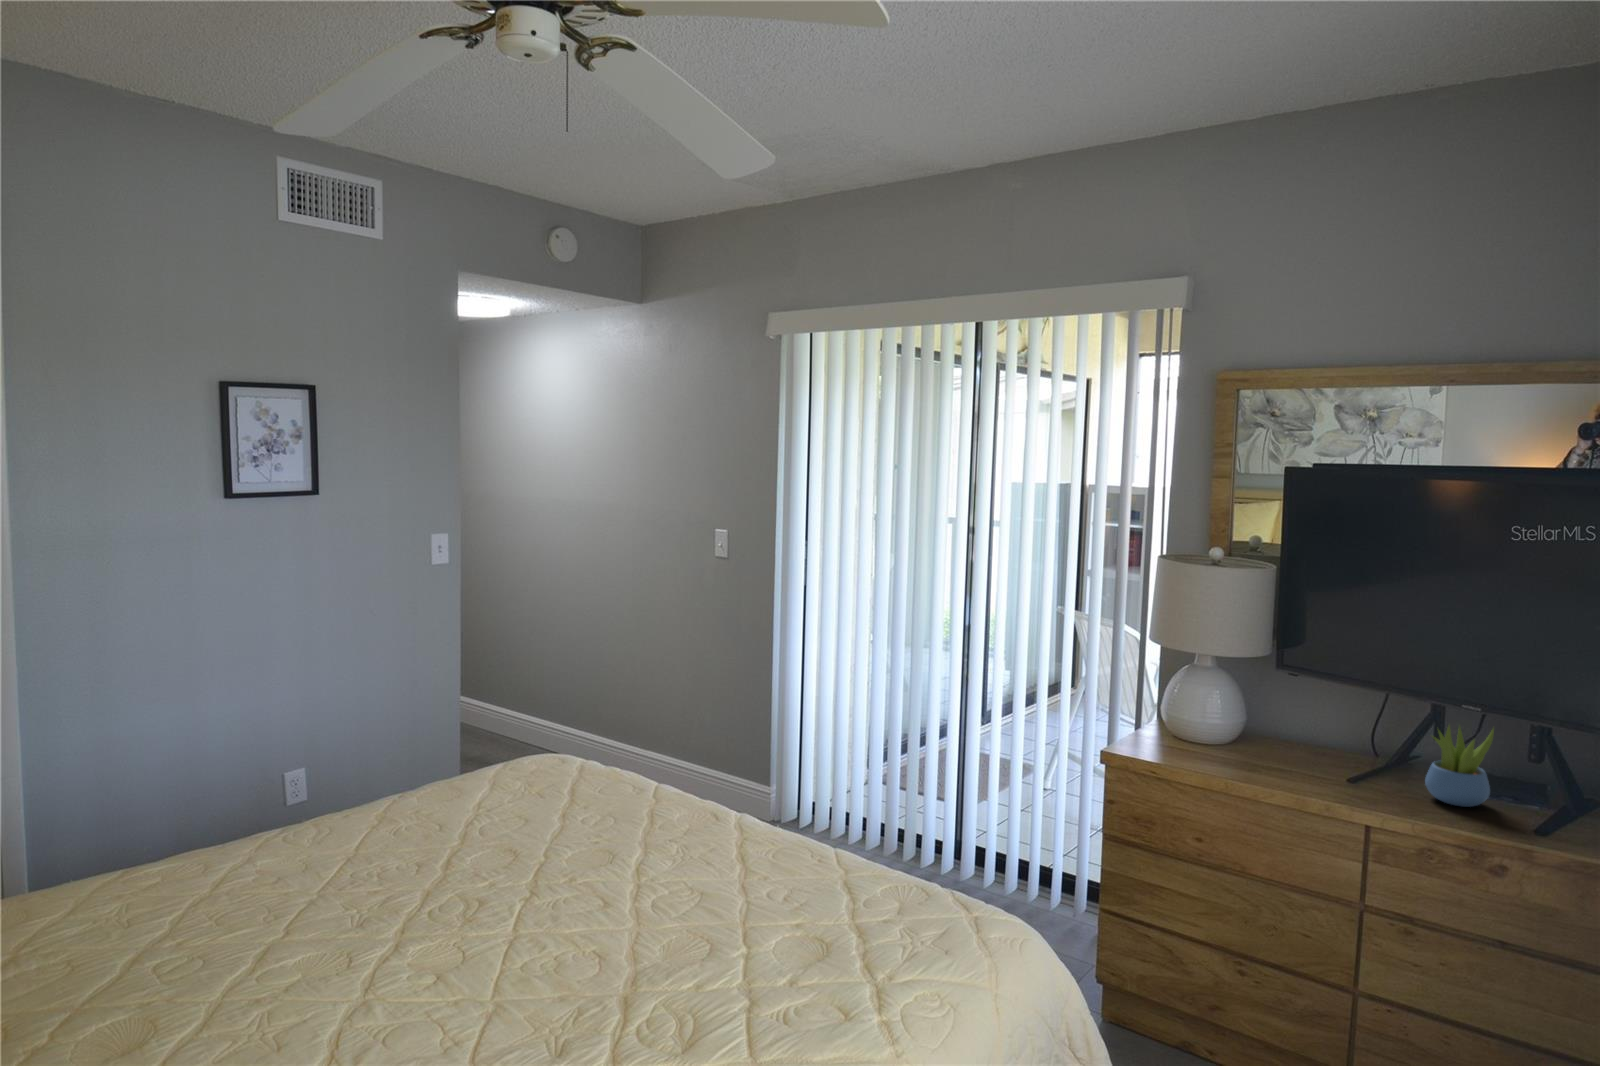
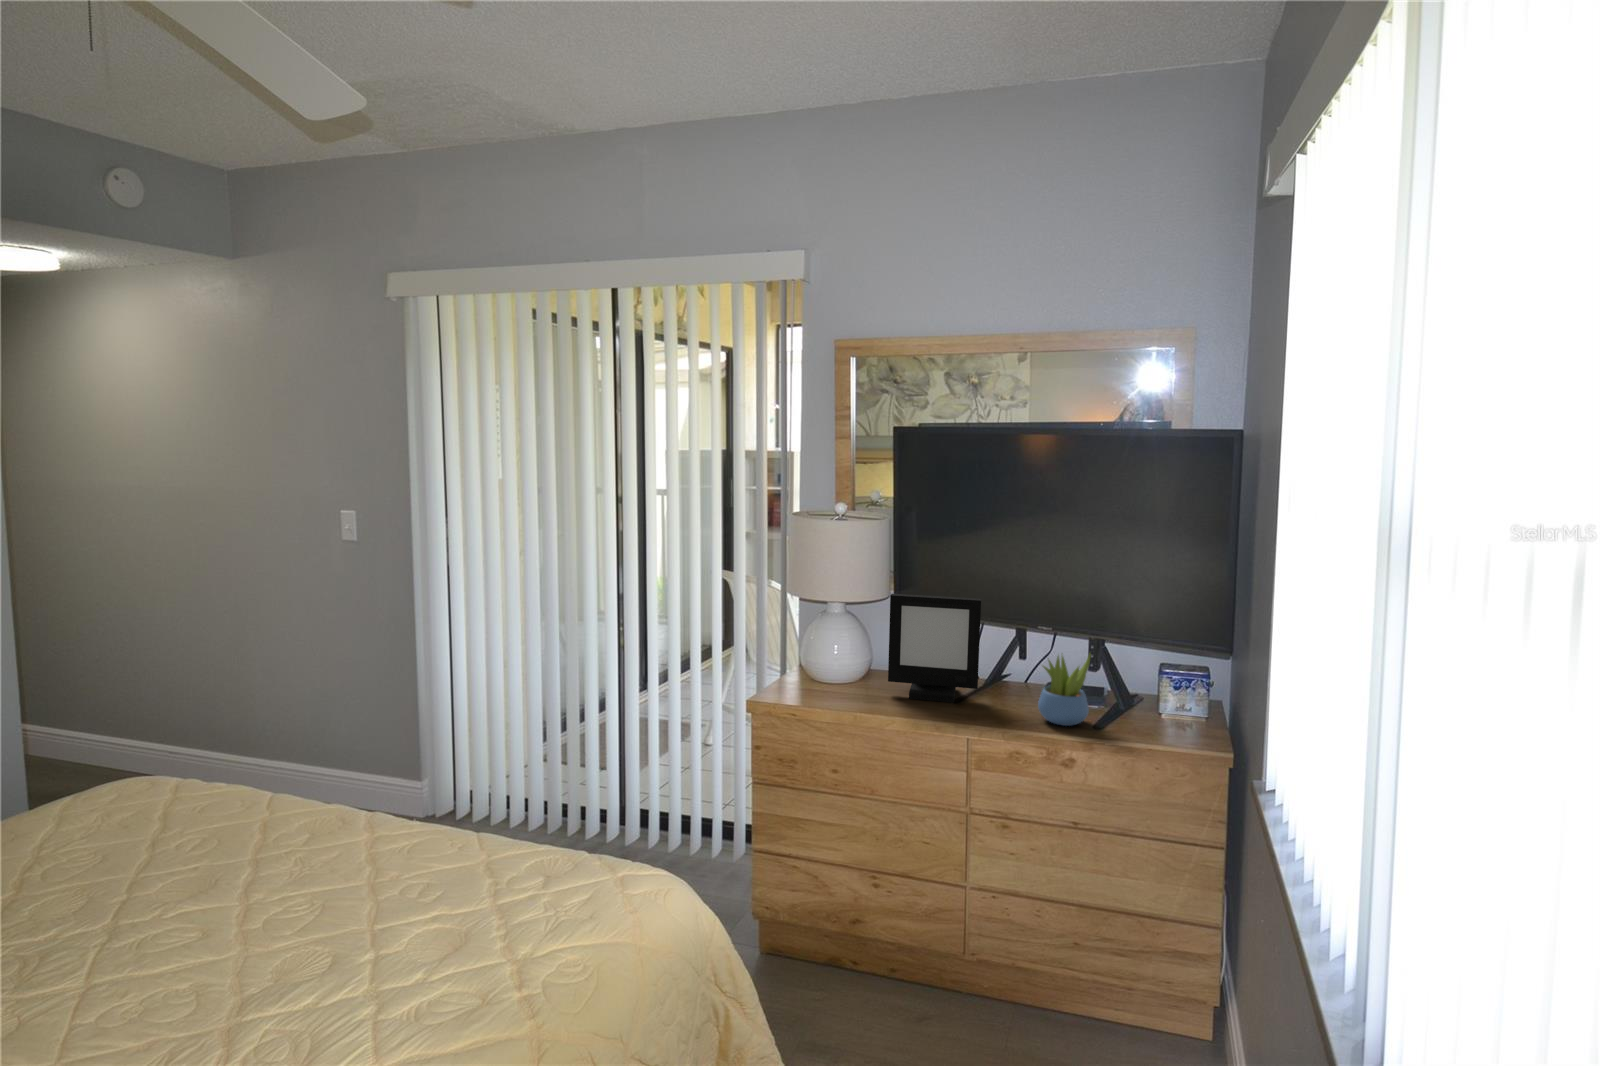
picture frame: none [1248,644,1364,768] -> present [888,594,981,703]

